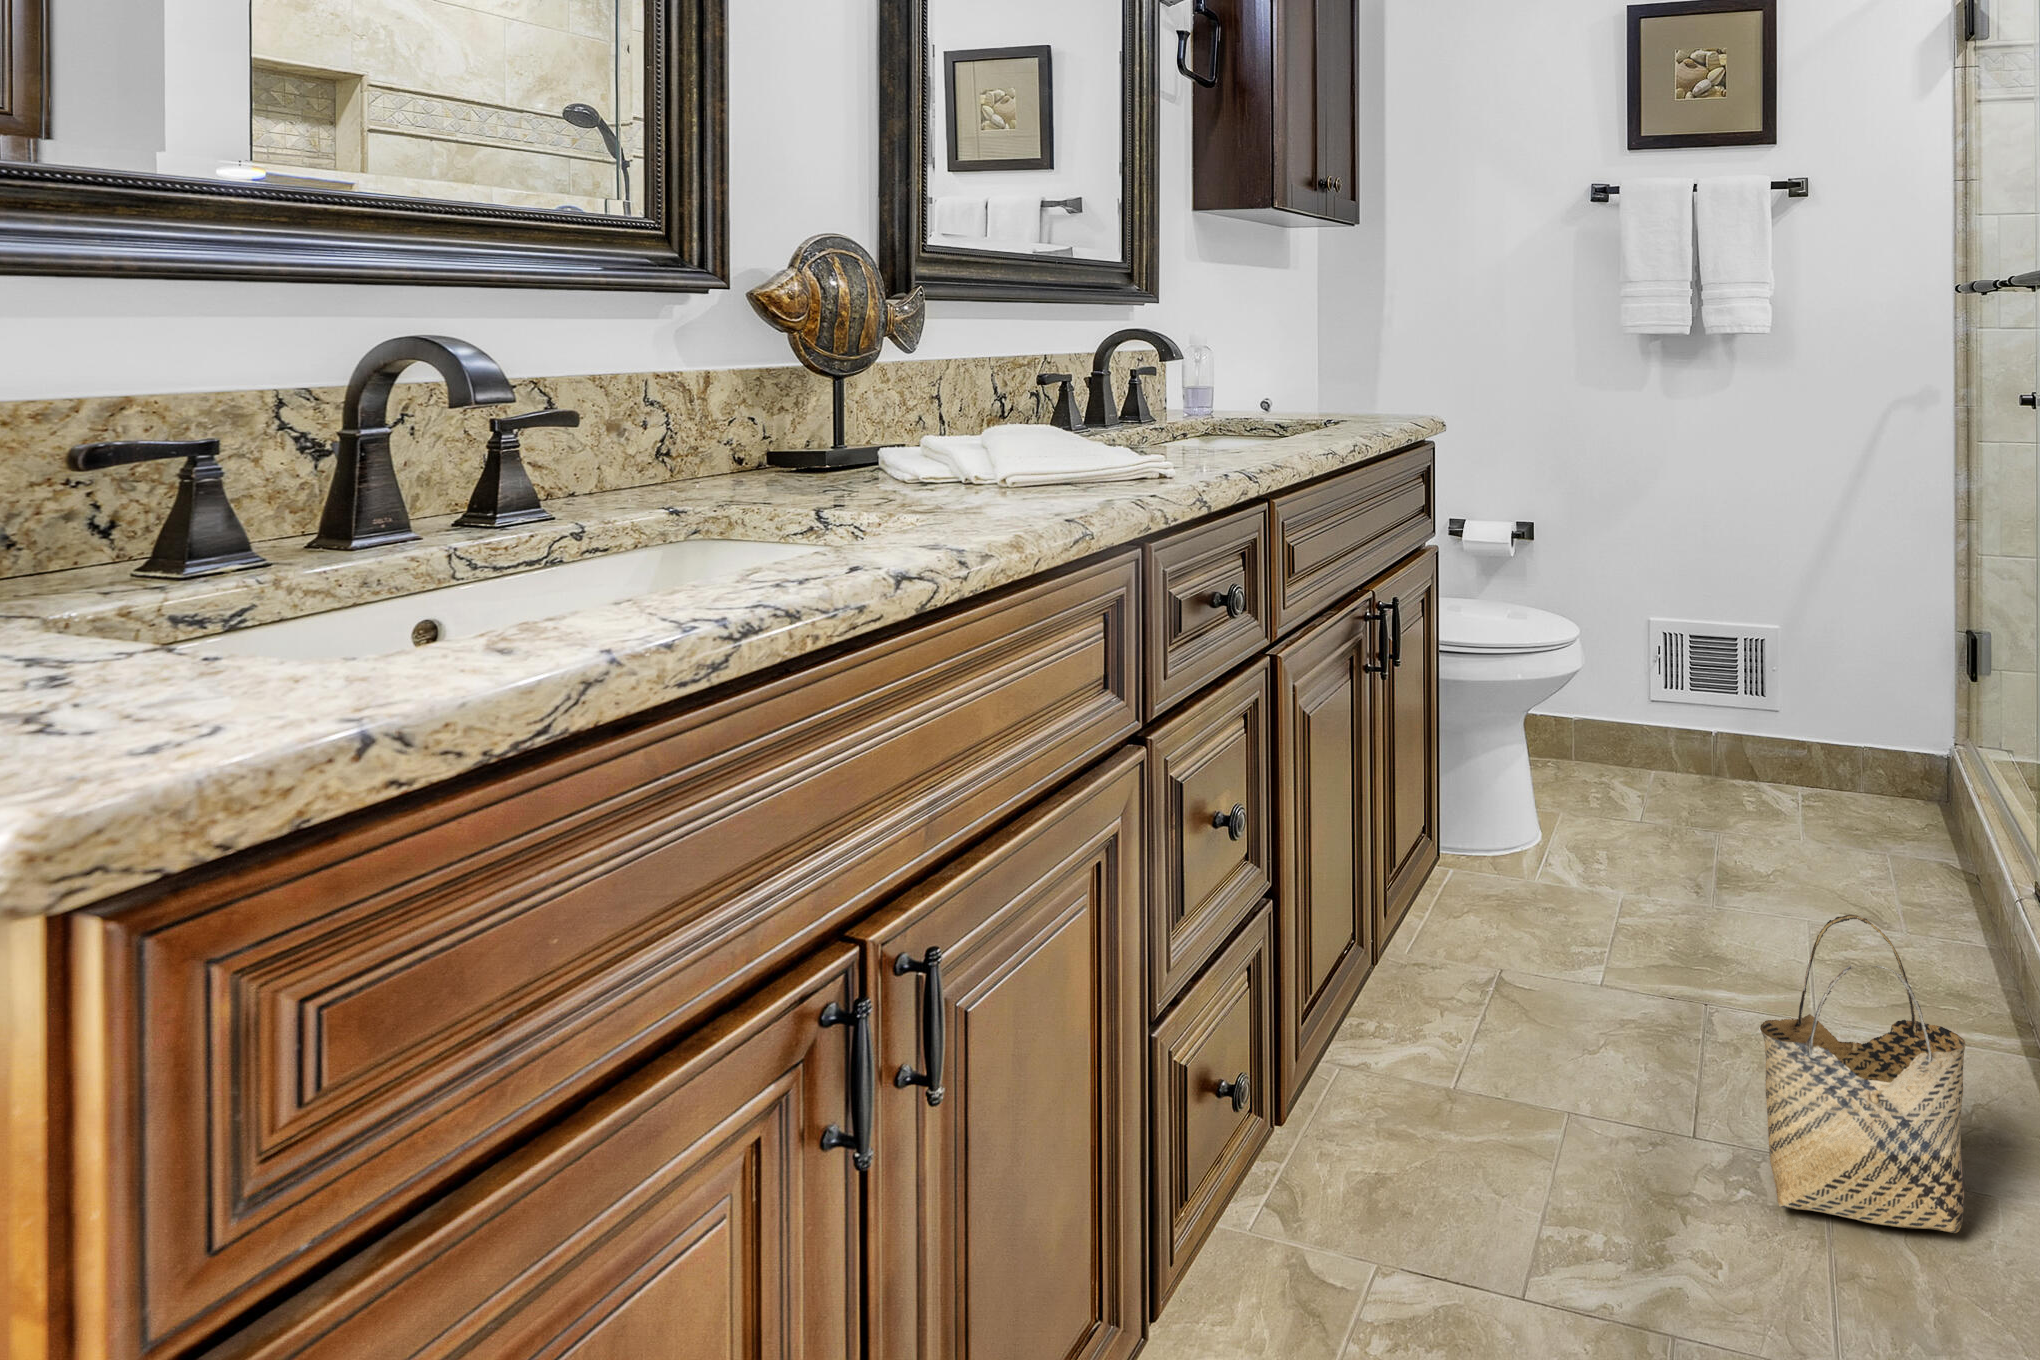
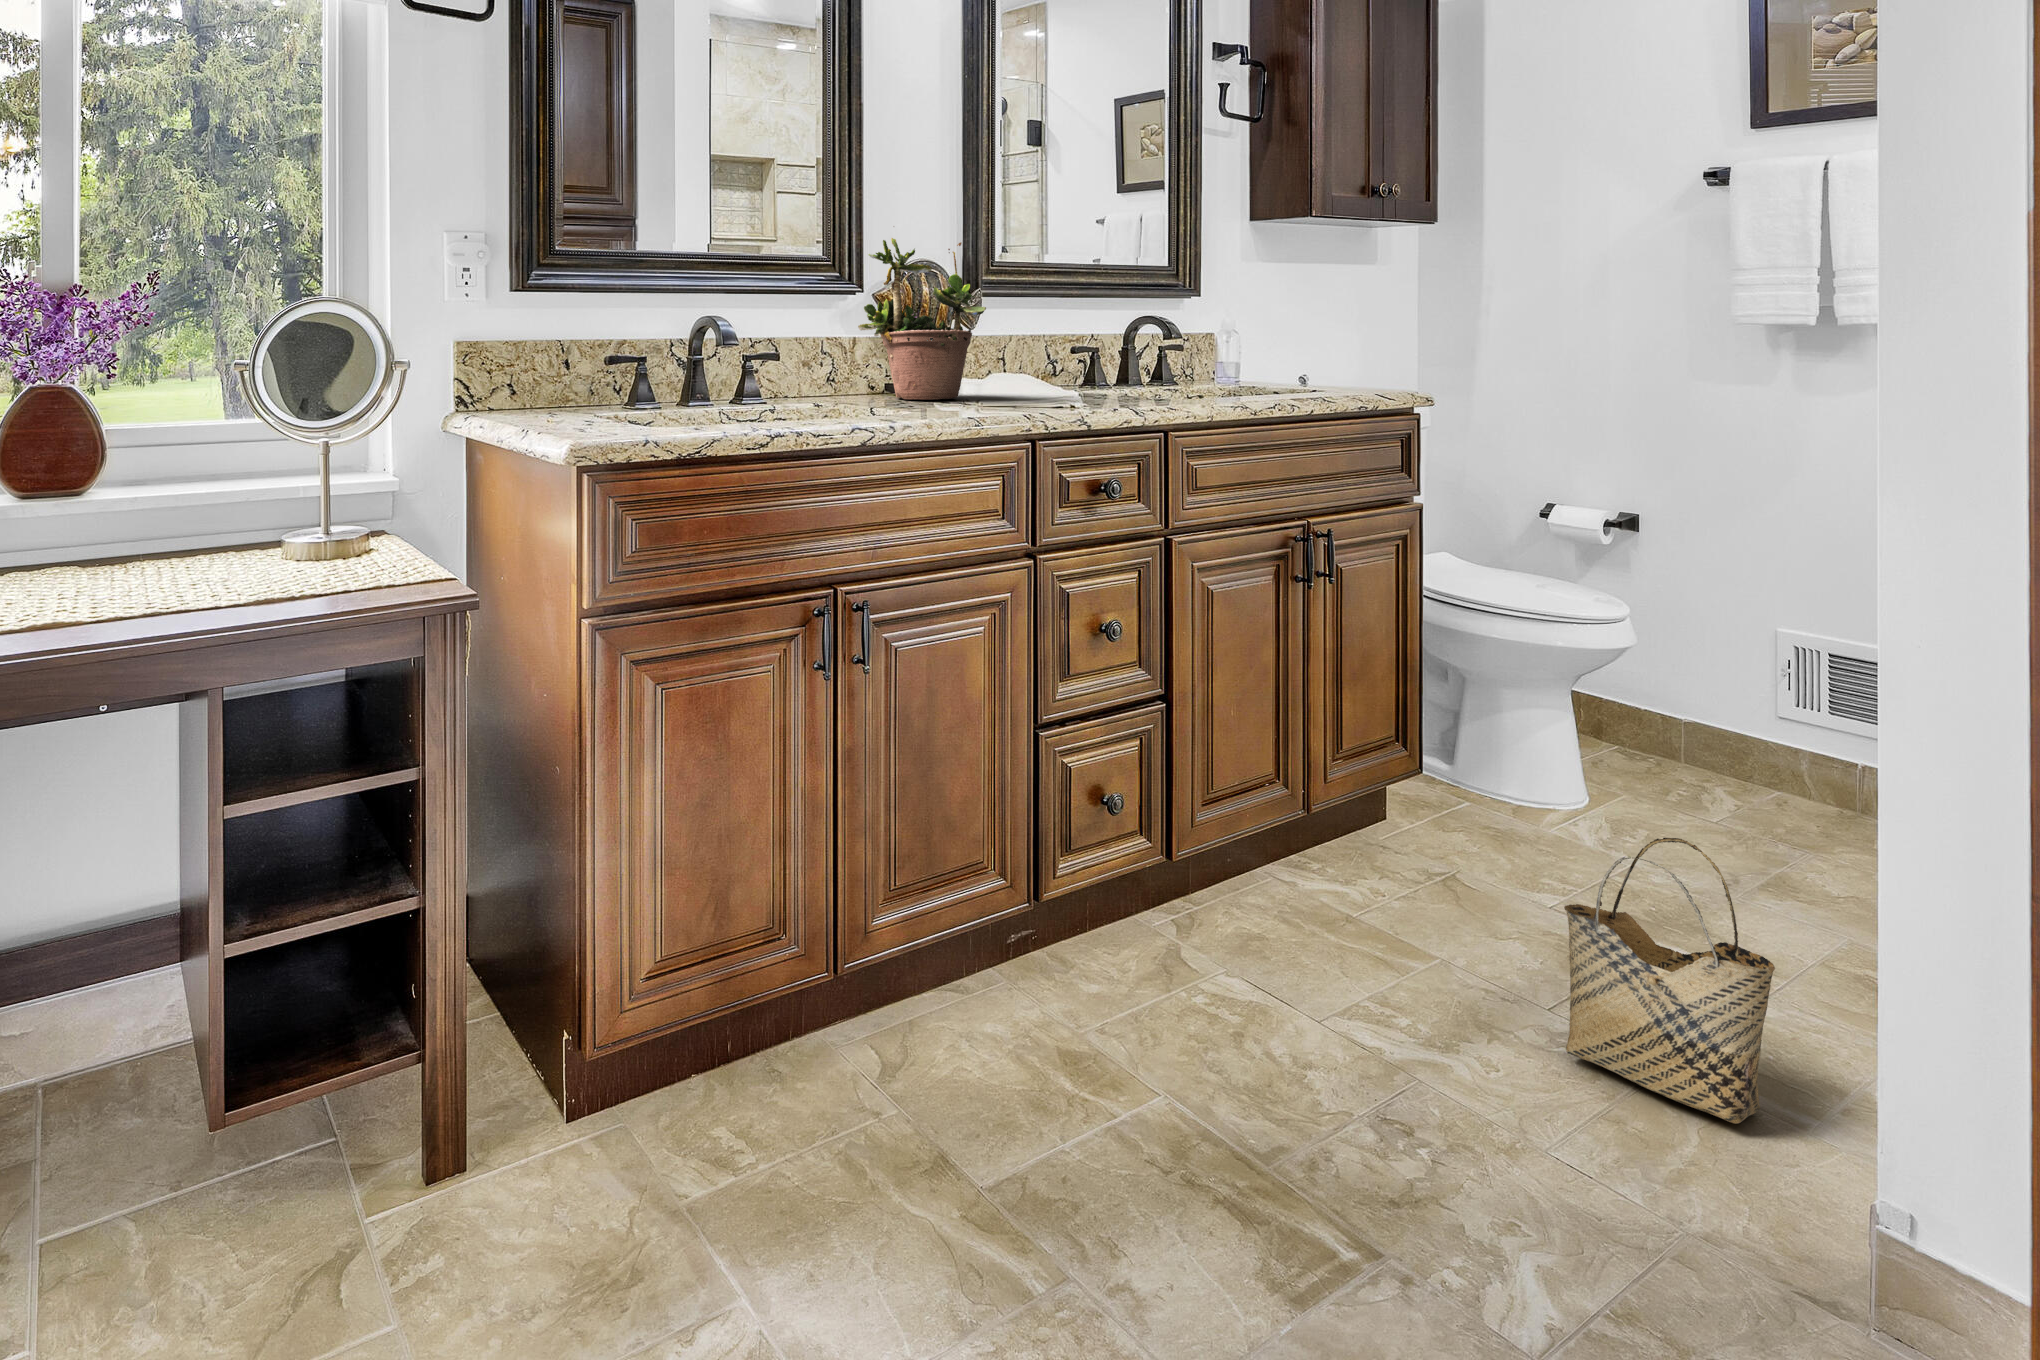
potted plant: none [733,174,975,480] -> present [858,238,986,400]

